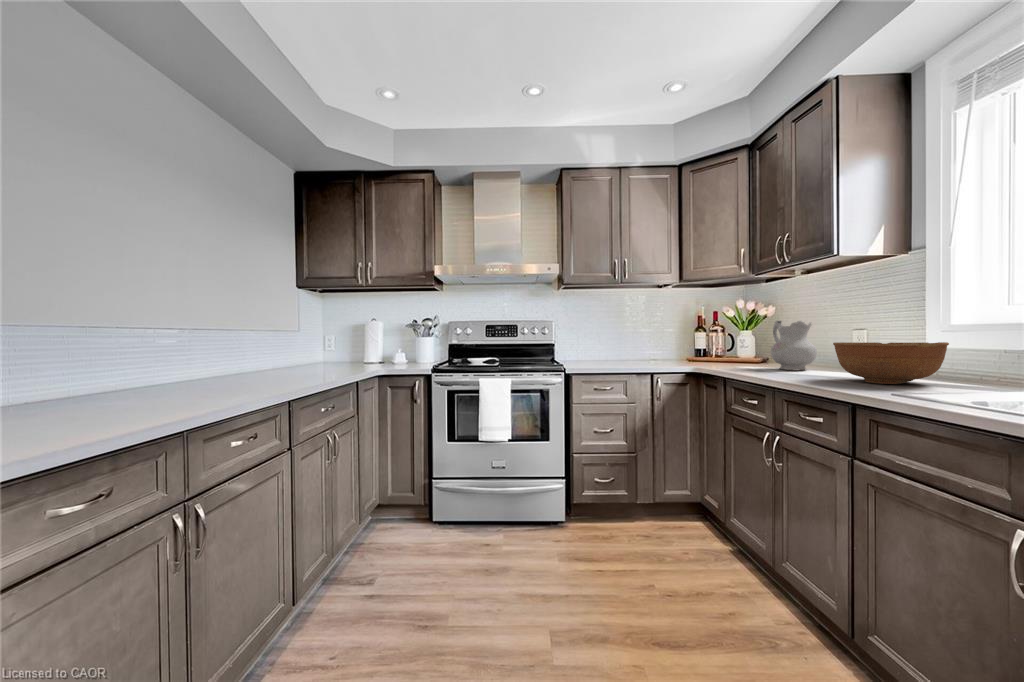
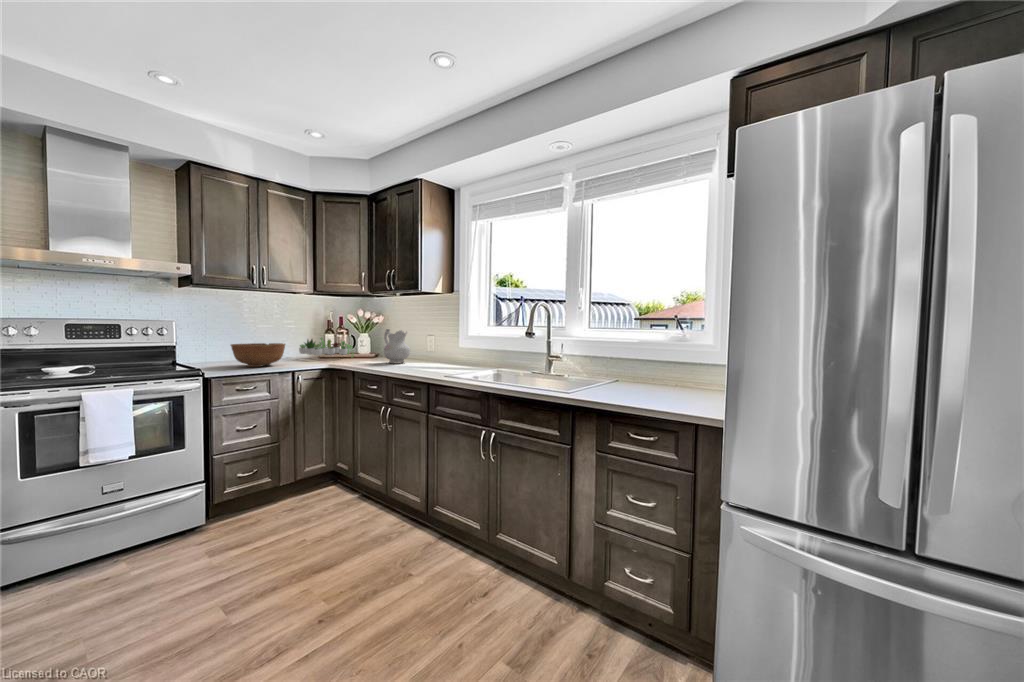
succulent plant: none [664,333,731,362] -> present [299,338,354,357]
bowl: present [833,342,949,384] -> present [231,343,285,367]

